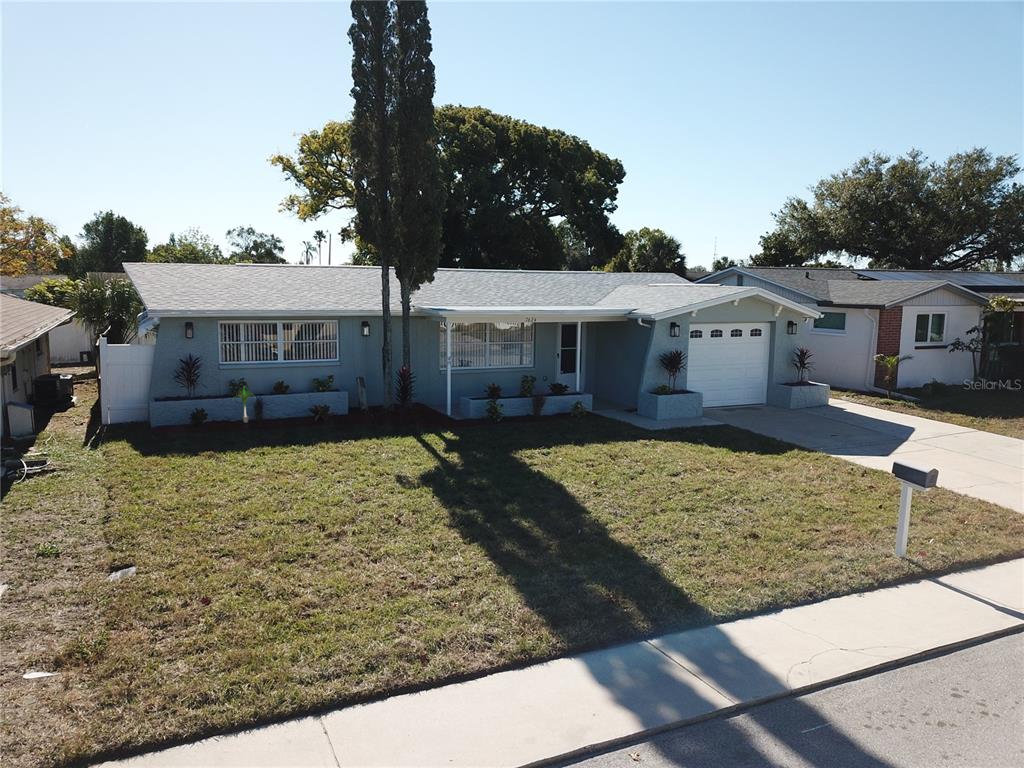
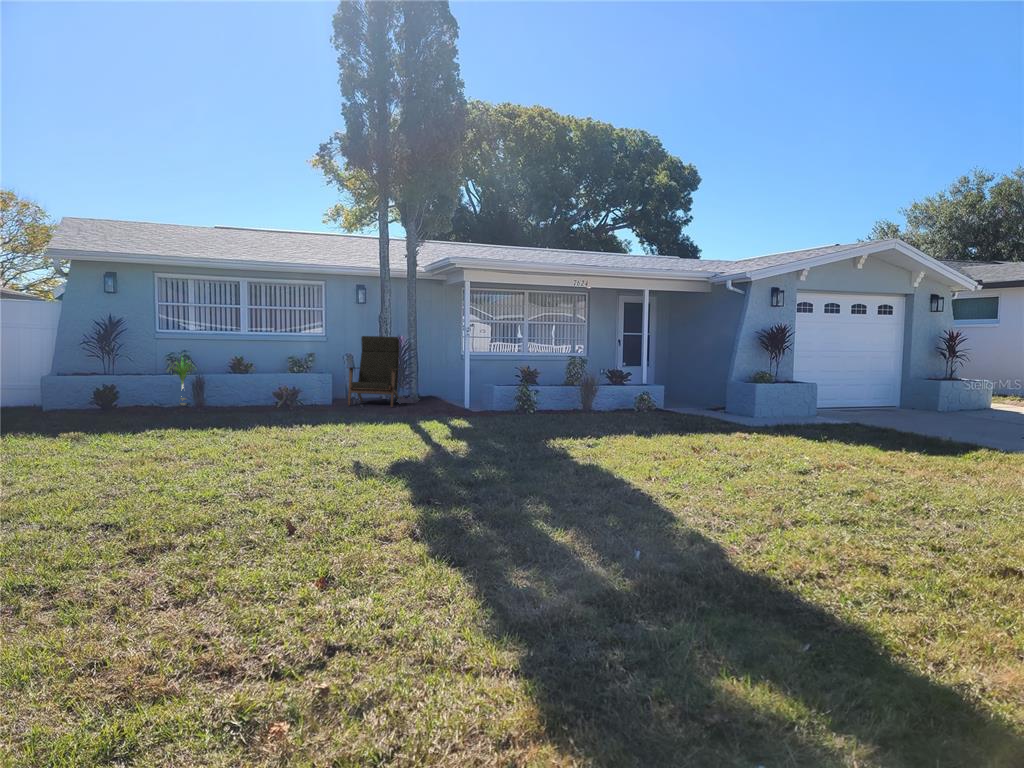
lounge chair: none [364,365,403,419] -> present [348,336,401,407]

